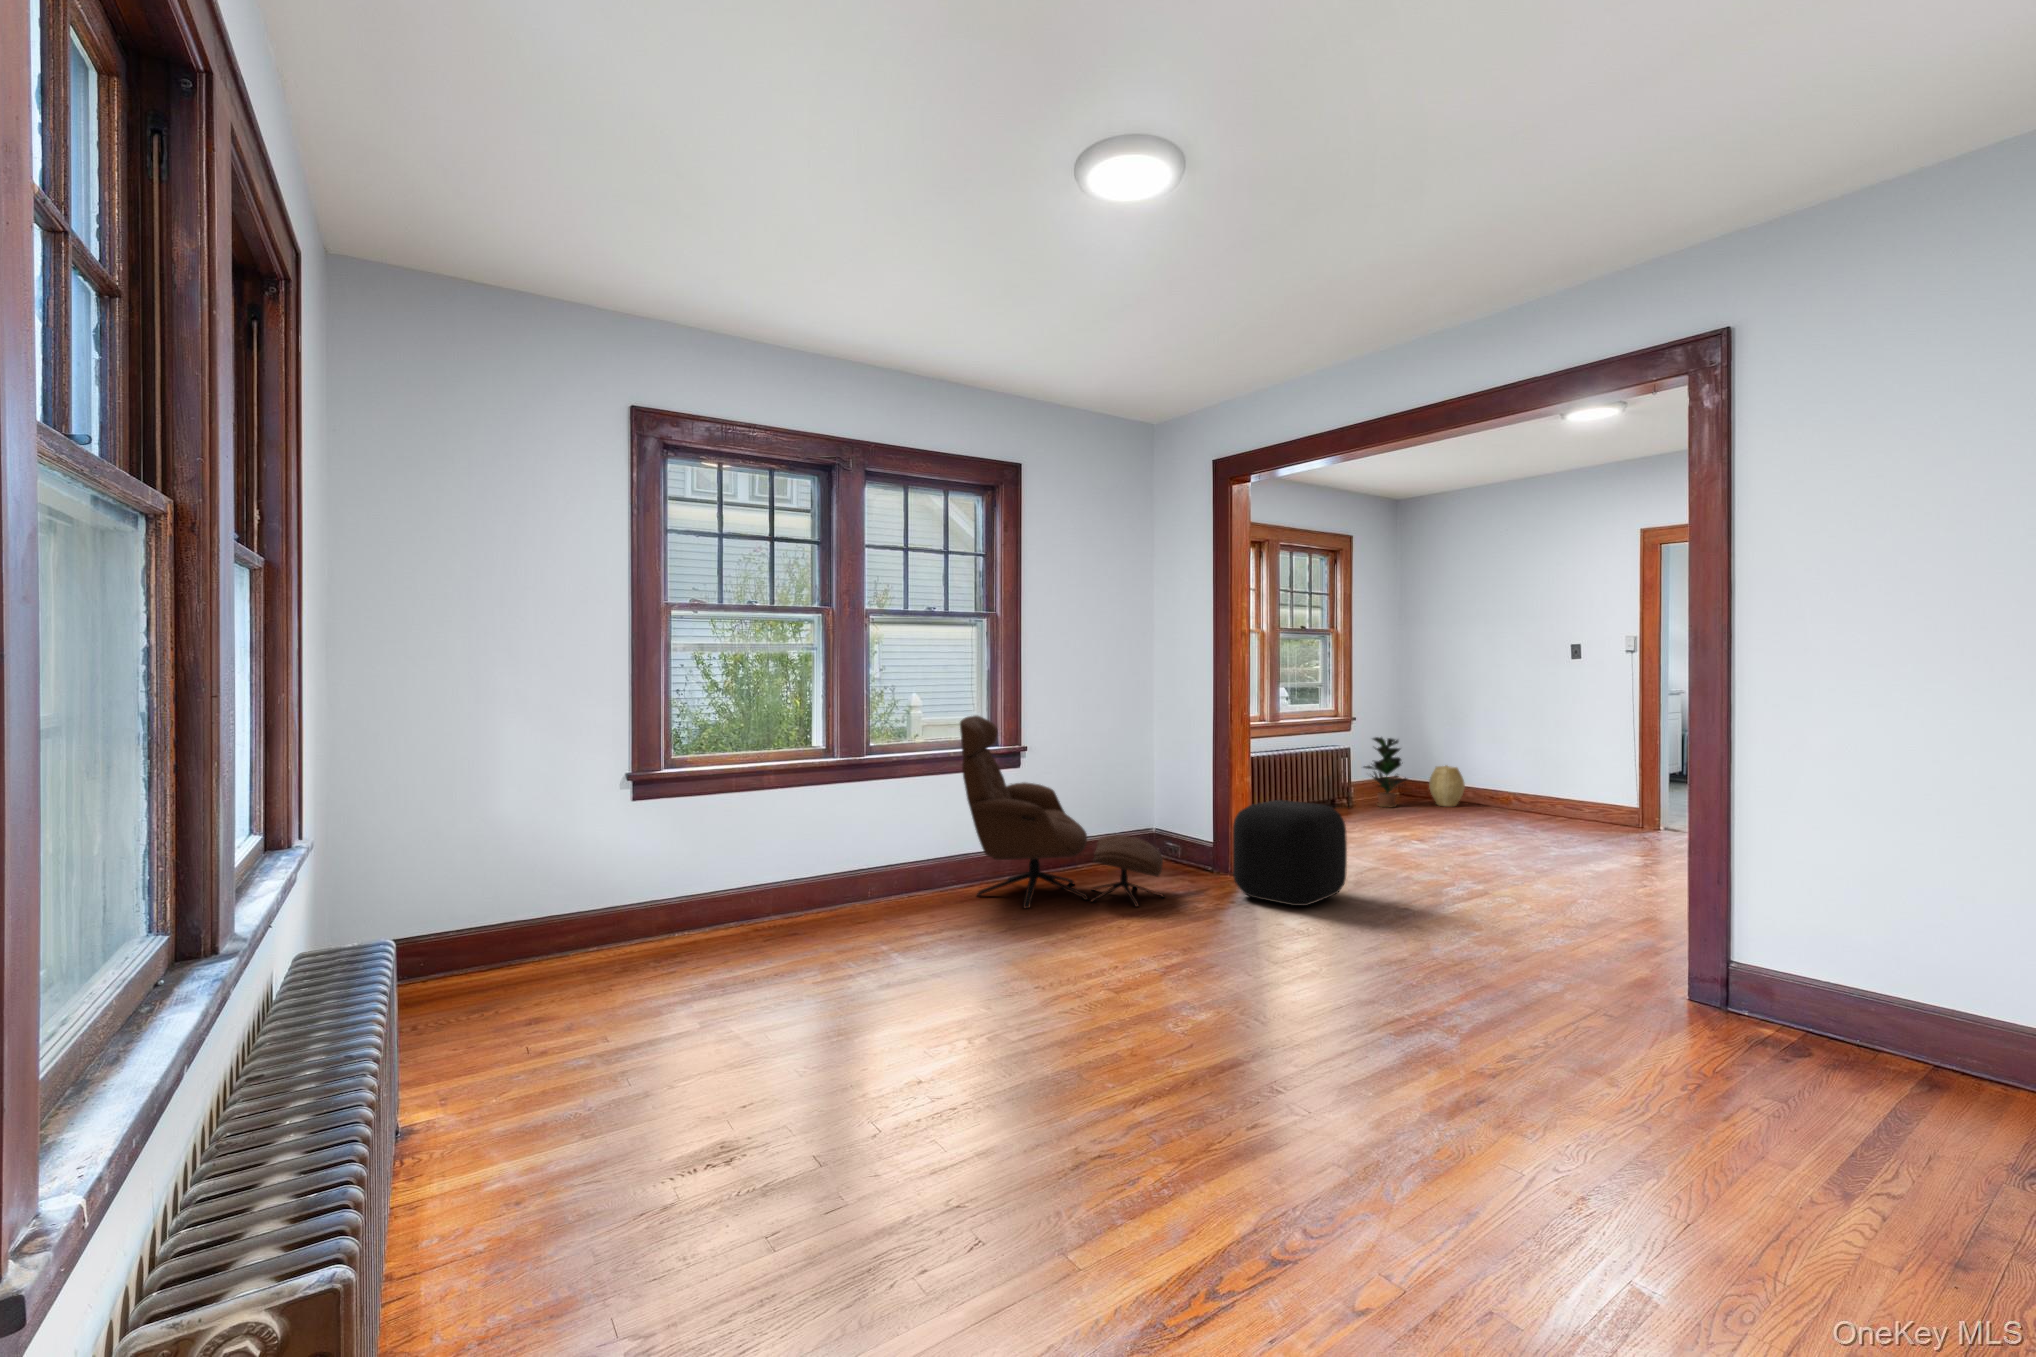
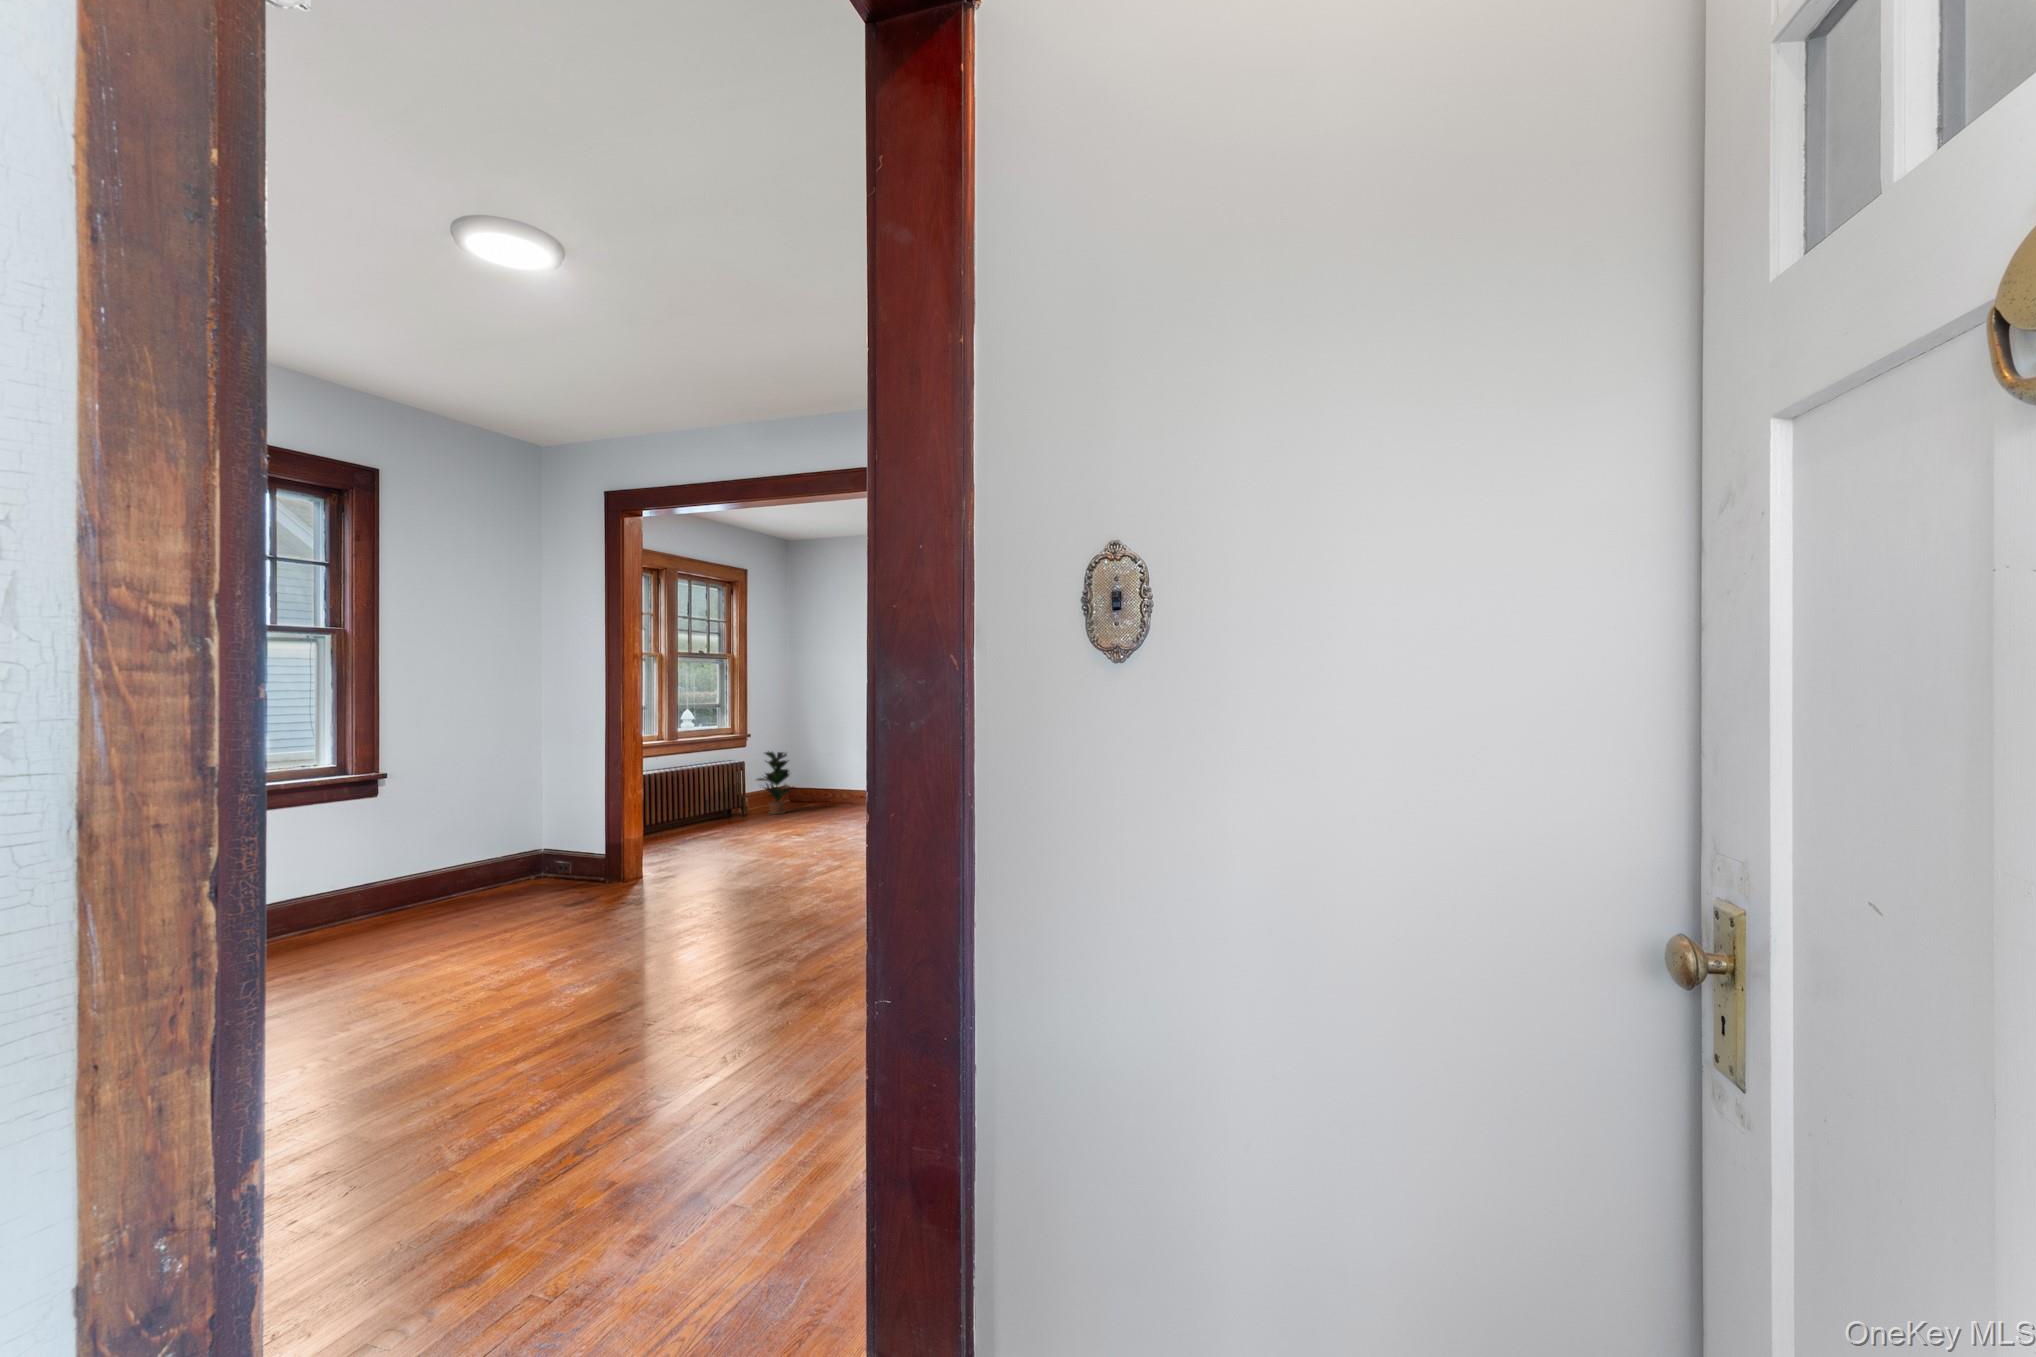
lounge chair: present [960,715,1164,908] -> none [295,741,549,944]
woven basket: present [1429,765,1465,806] -> none [813,773,842,809]
ottoman: present [1233,800,1347,906] -> none [620,809,726,902]

